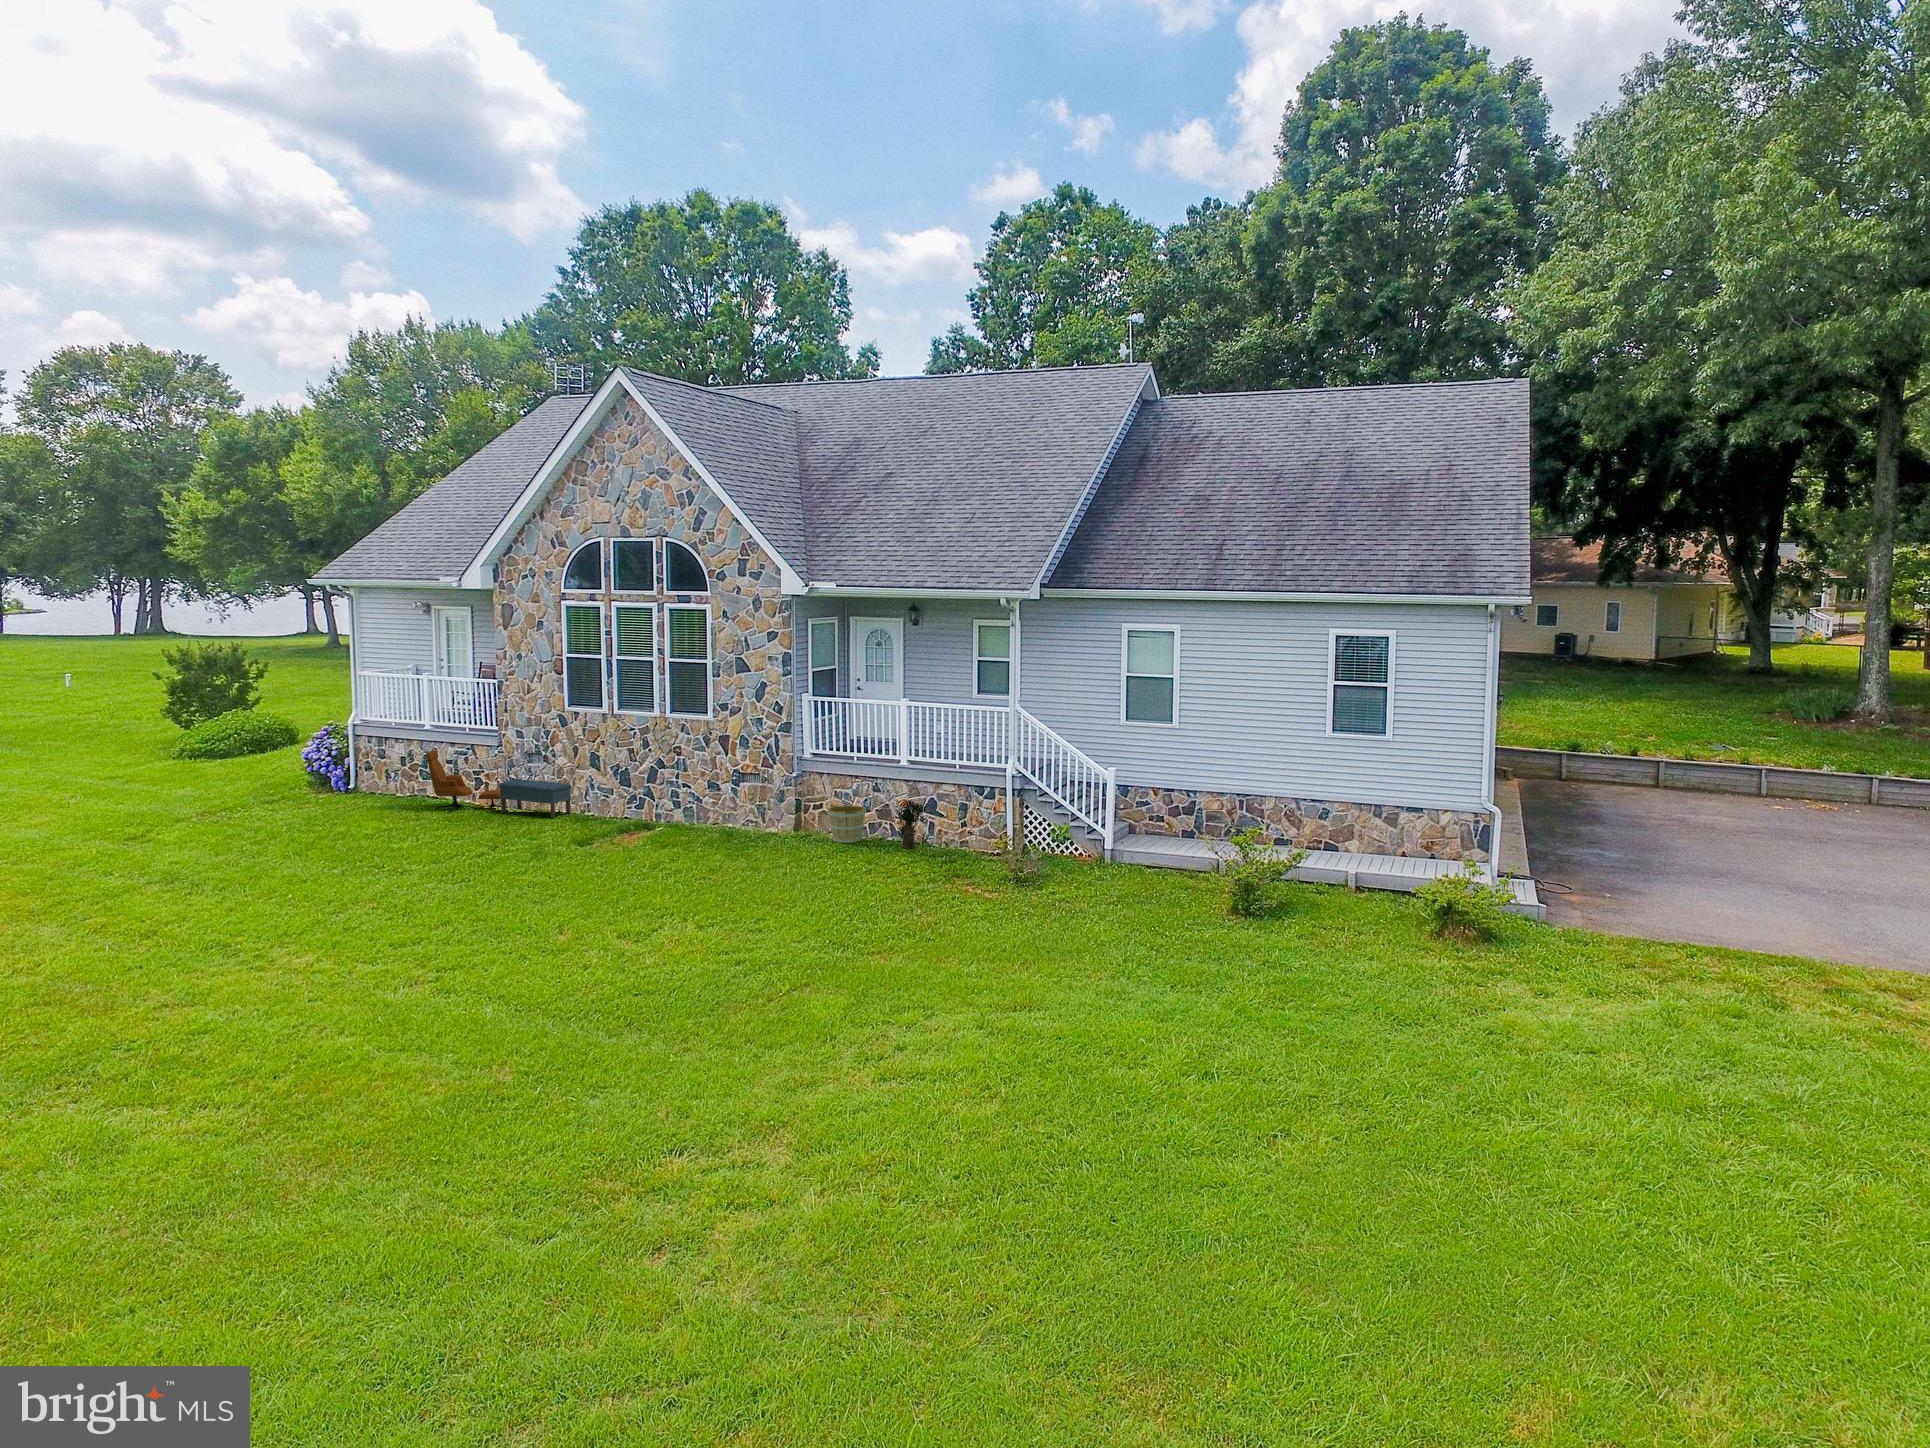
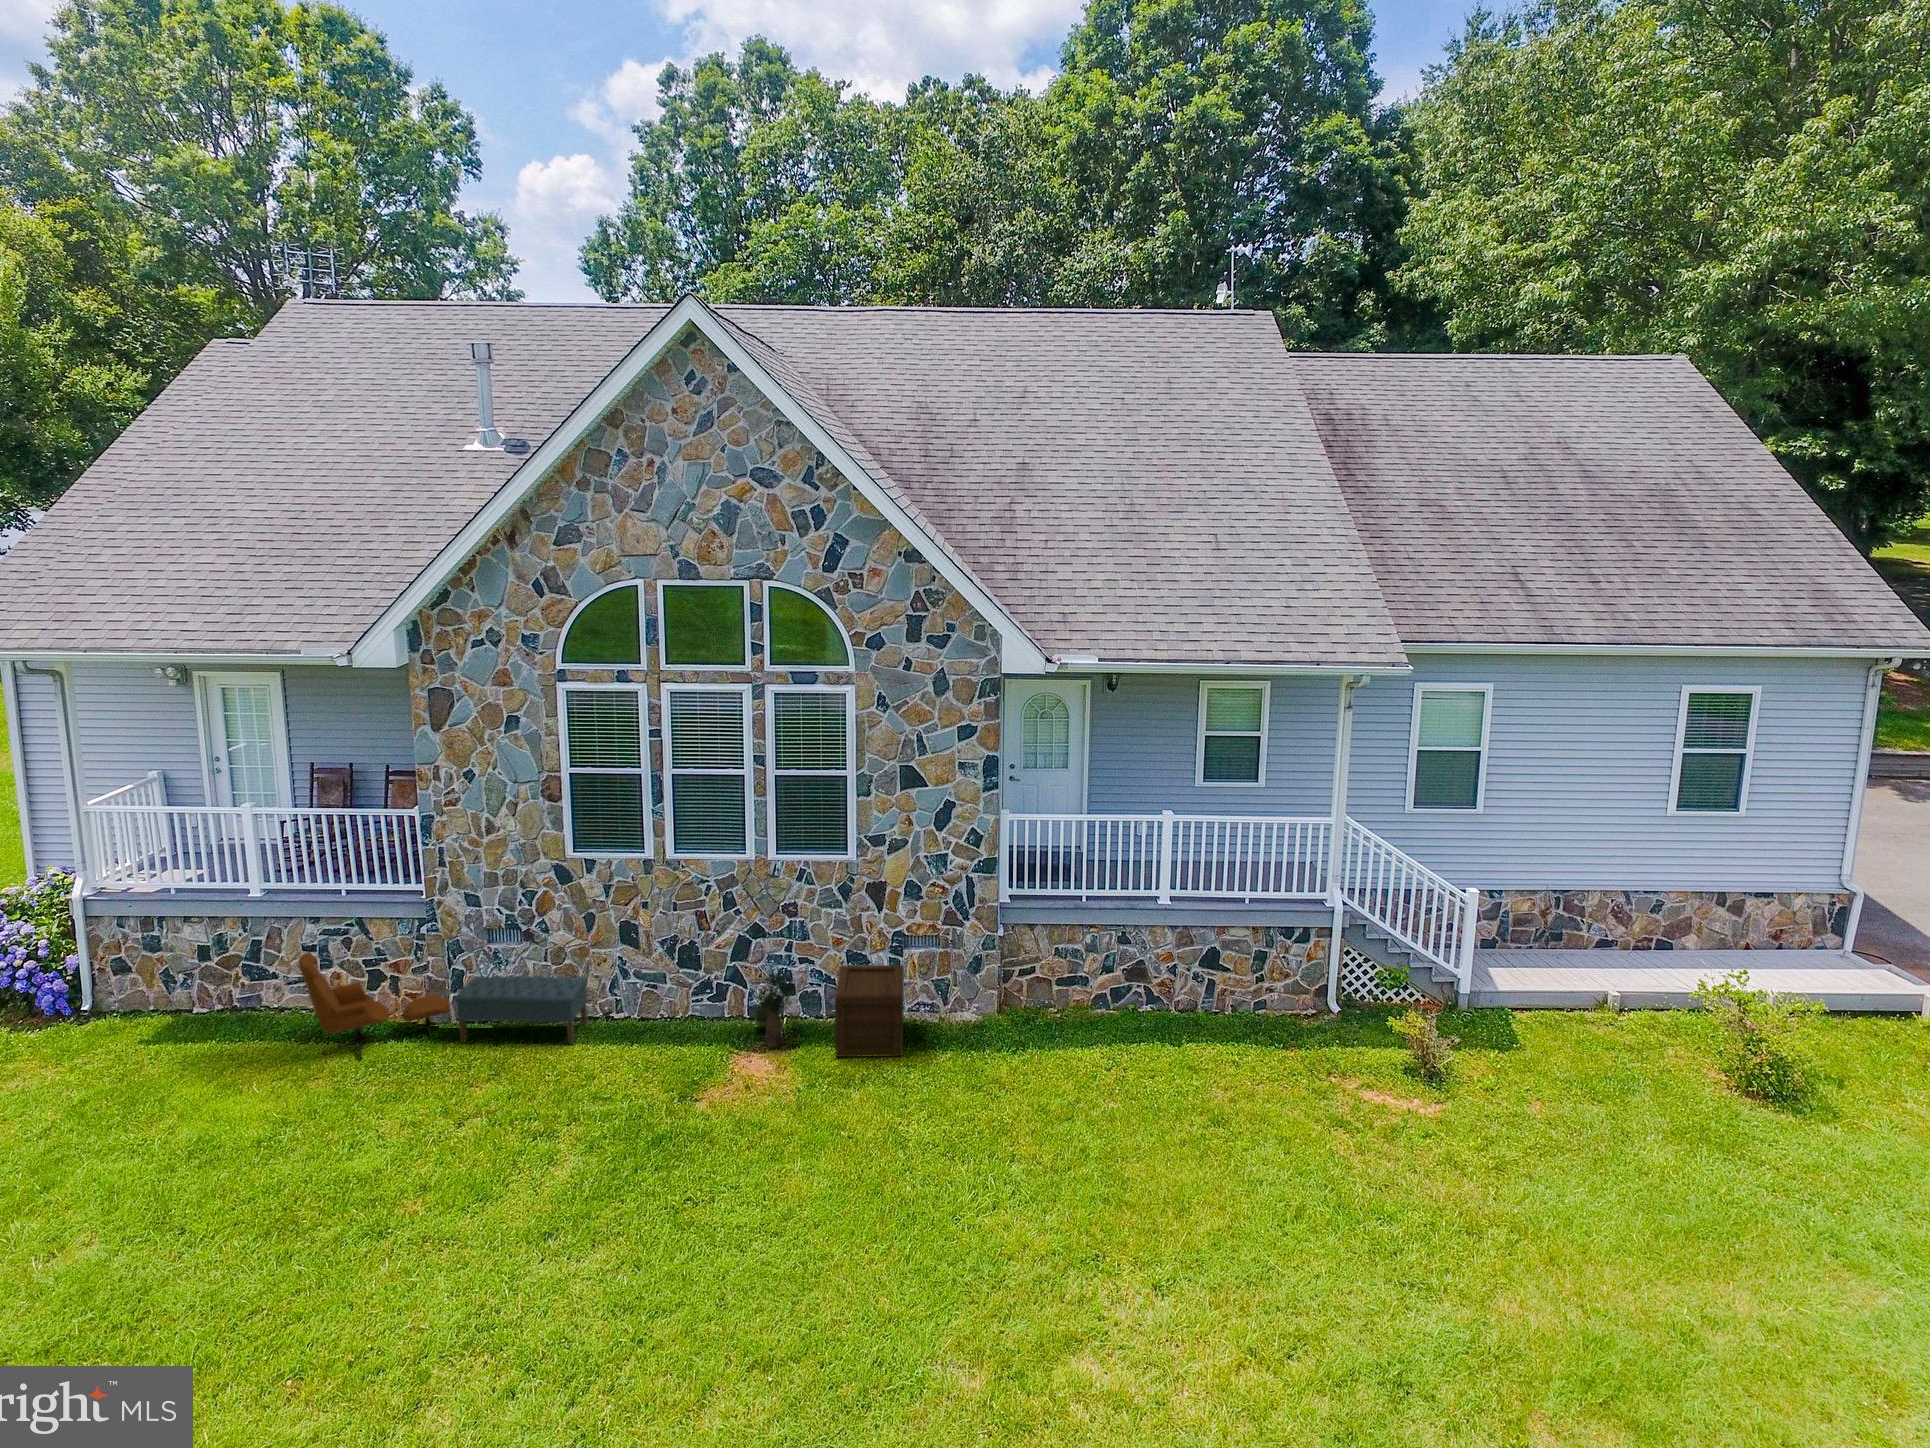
wooden crate: none [676,786,736,838] -> present [835,965,904,1057]
potted plant: present [897,800,928,849] -> present [753,973,797,1047]
wooden bucket: present [827,805,867,843] -> none [1068,967,1125,1034]

